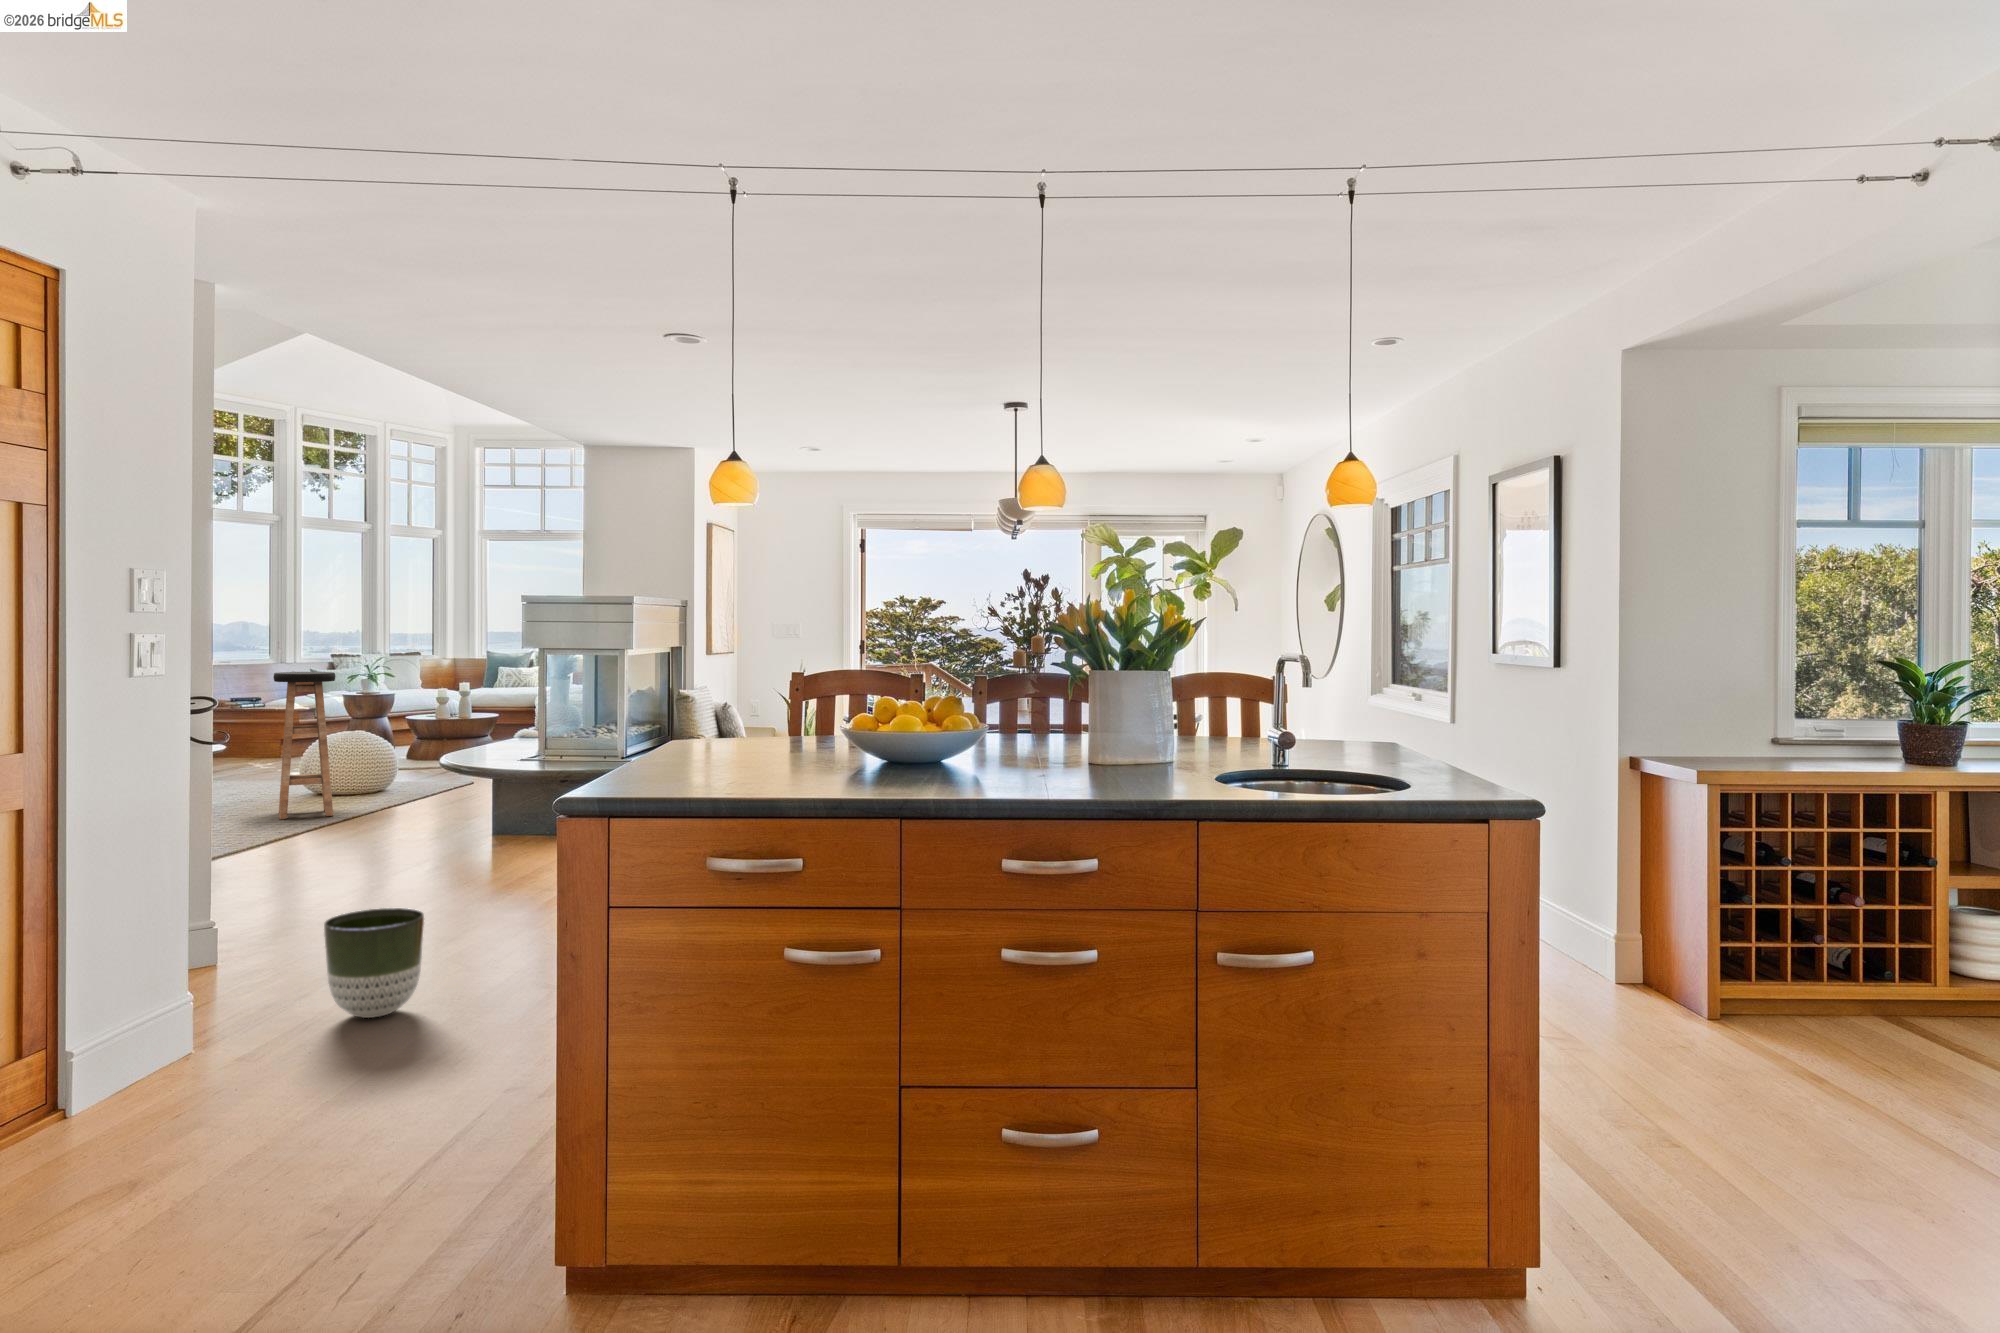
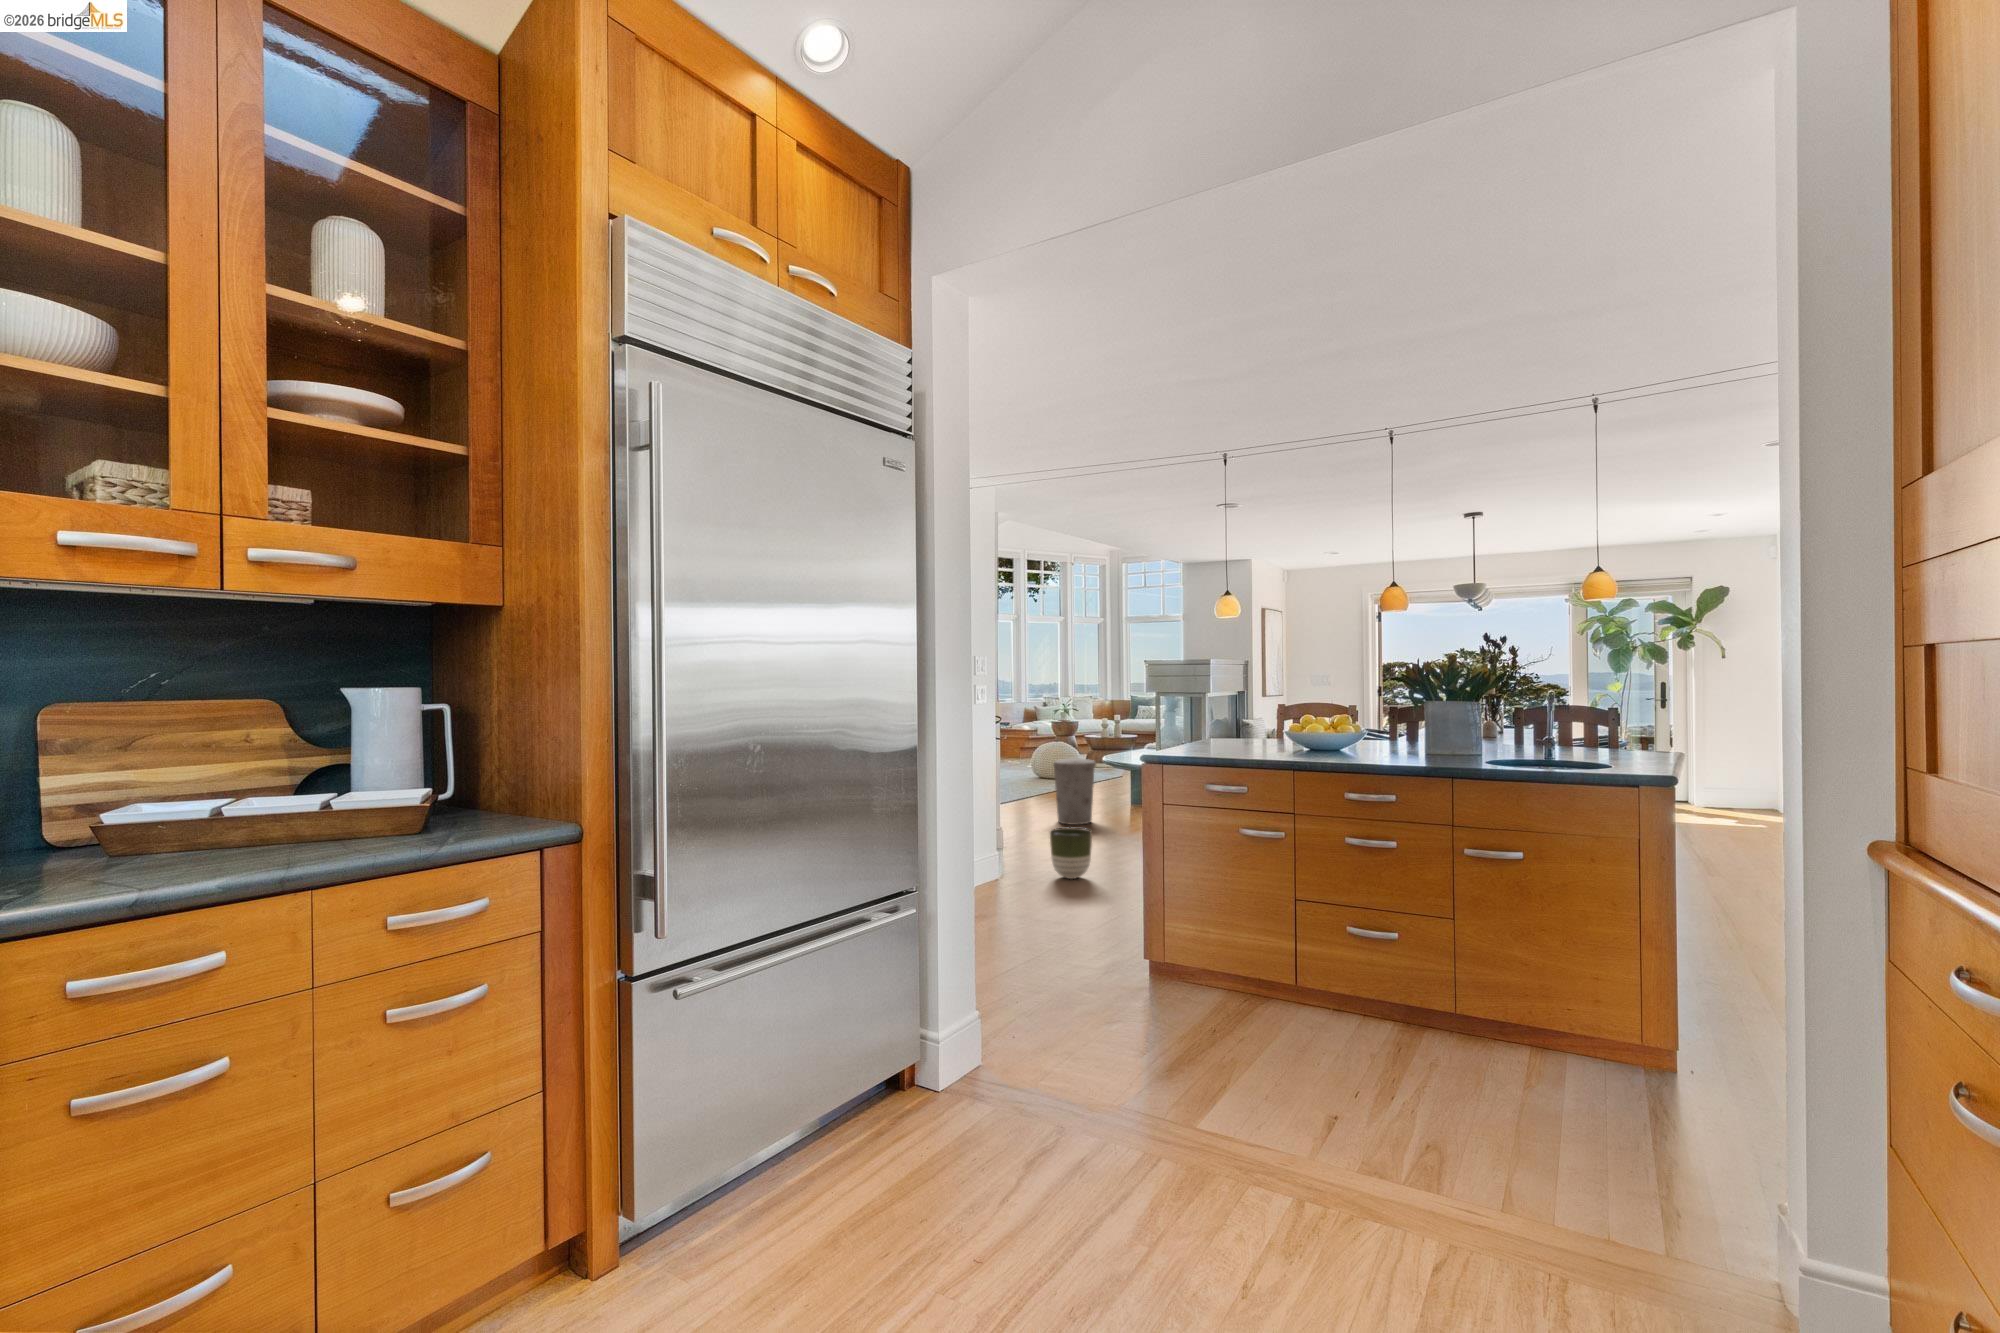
bar stool: present [273,672,336,819] -> none [1019,709,1048,791]
trash can: none [341,759,431,883] -> present [1053,758,1096,825]

